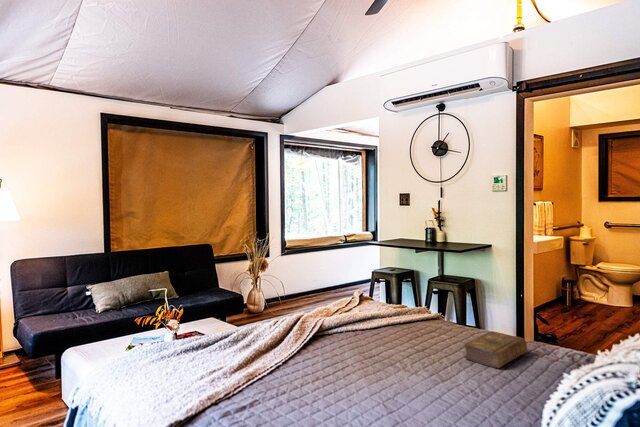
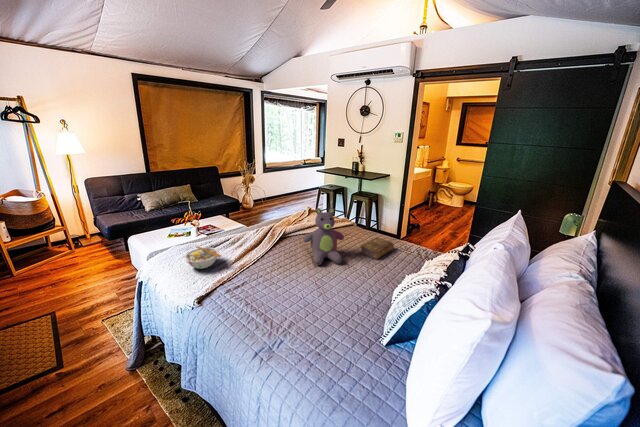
stuffed bear: none [358,271,432,376] -> present [303,208,344,265]
bowl: none [152,341,216,379] -> present [185,246,221,269]

